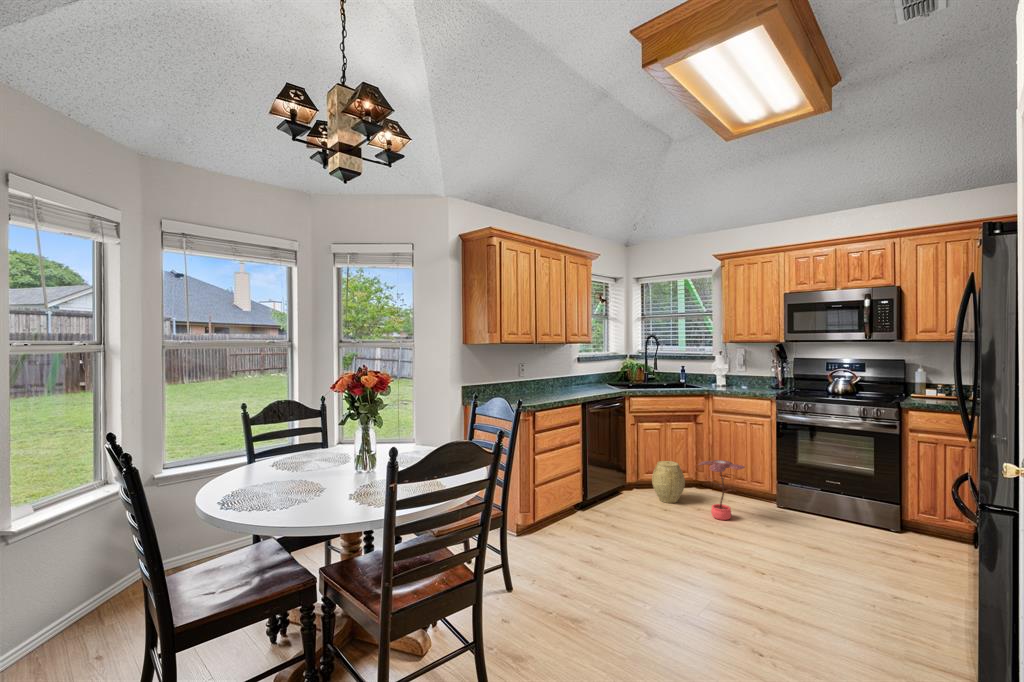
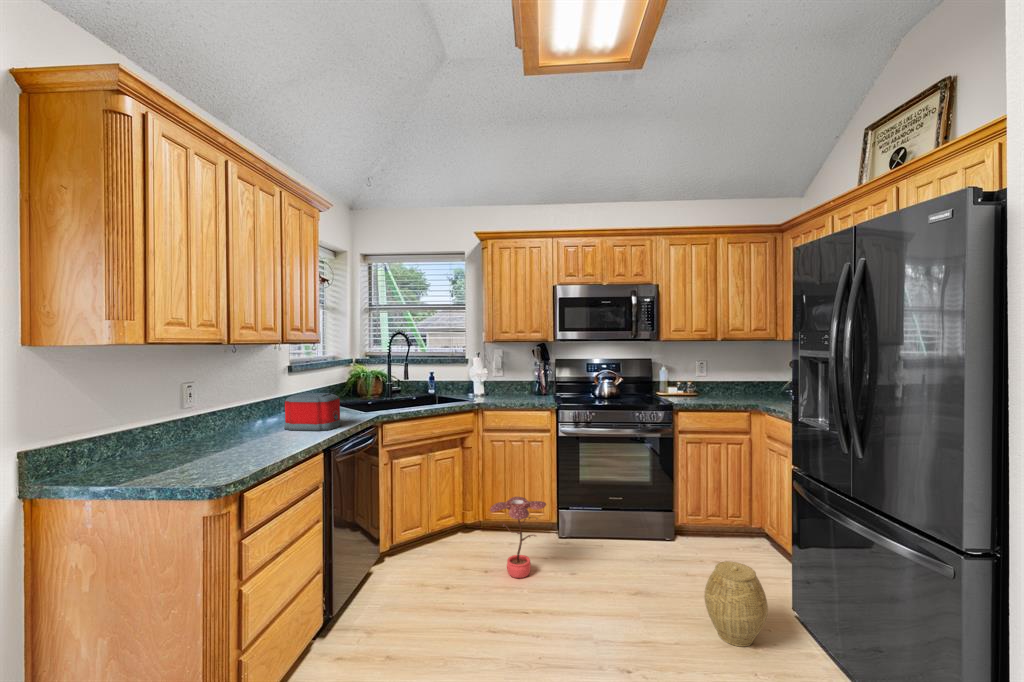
toaster: none [567,371,600,394] -> present [284,393,341,431]
woven basket: present [652,461,685,503] -> present [704,561,768,647]

